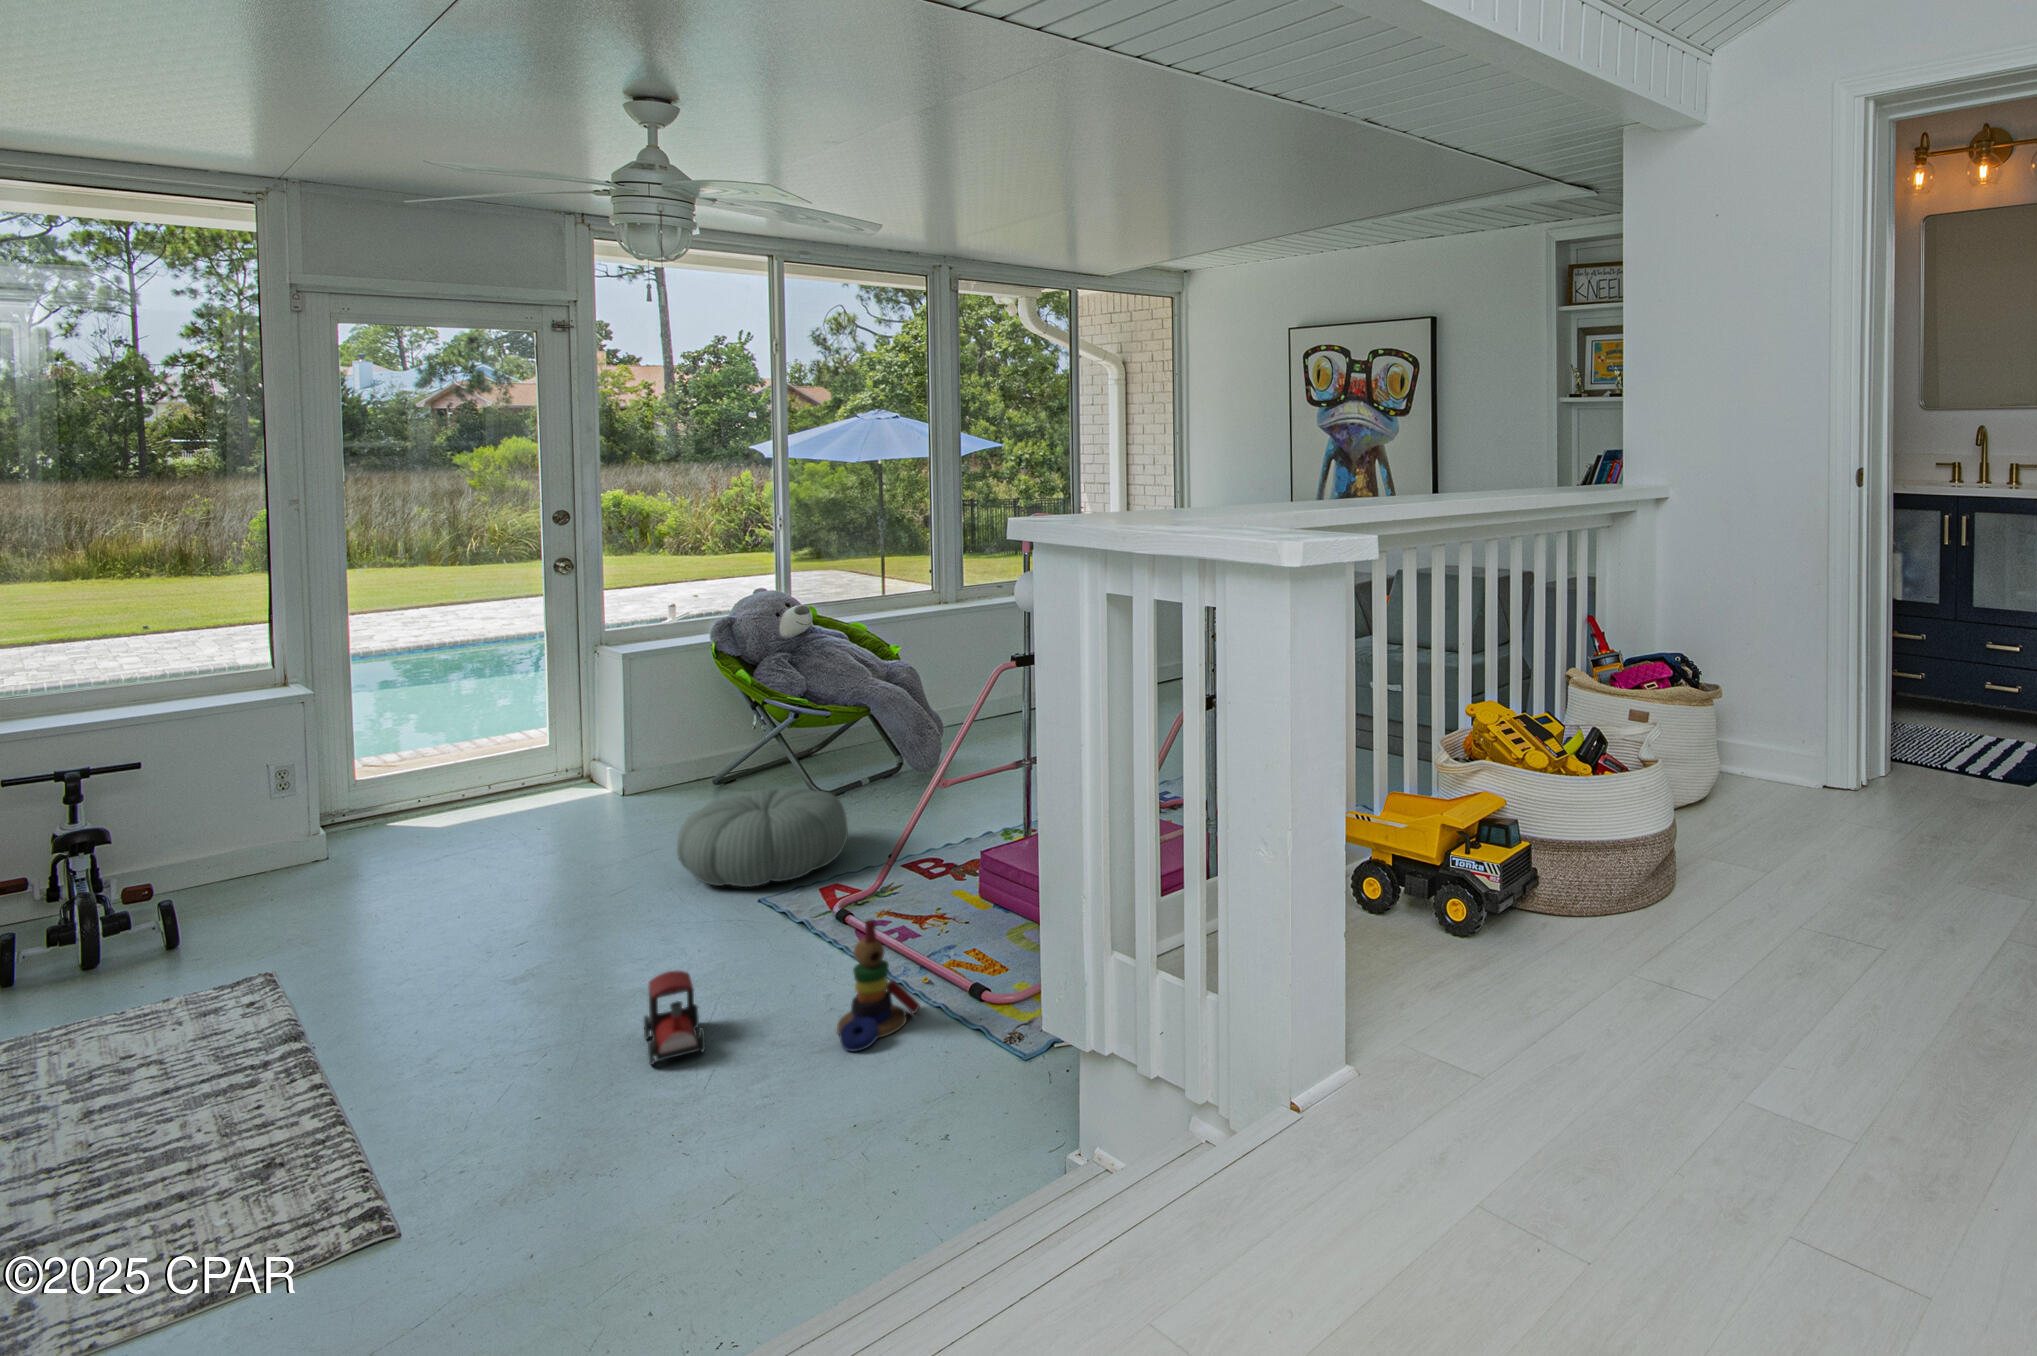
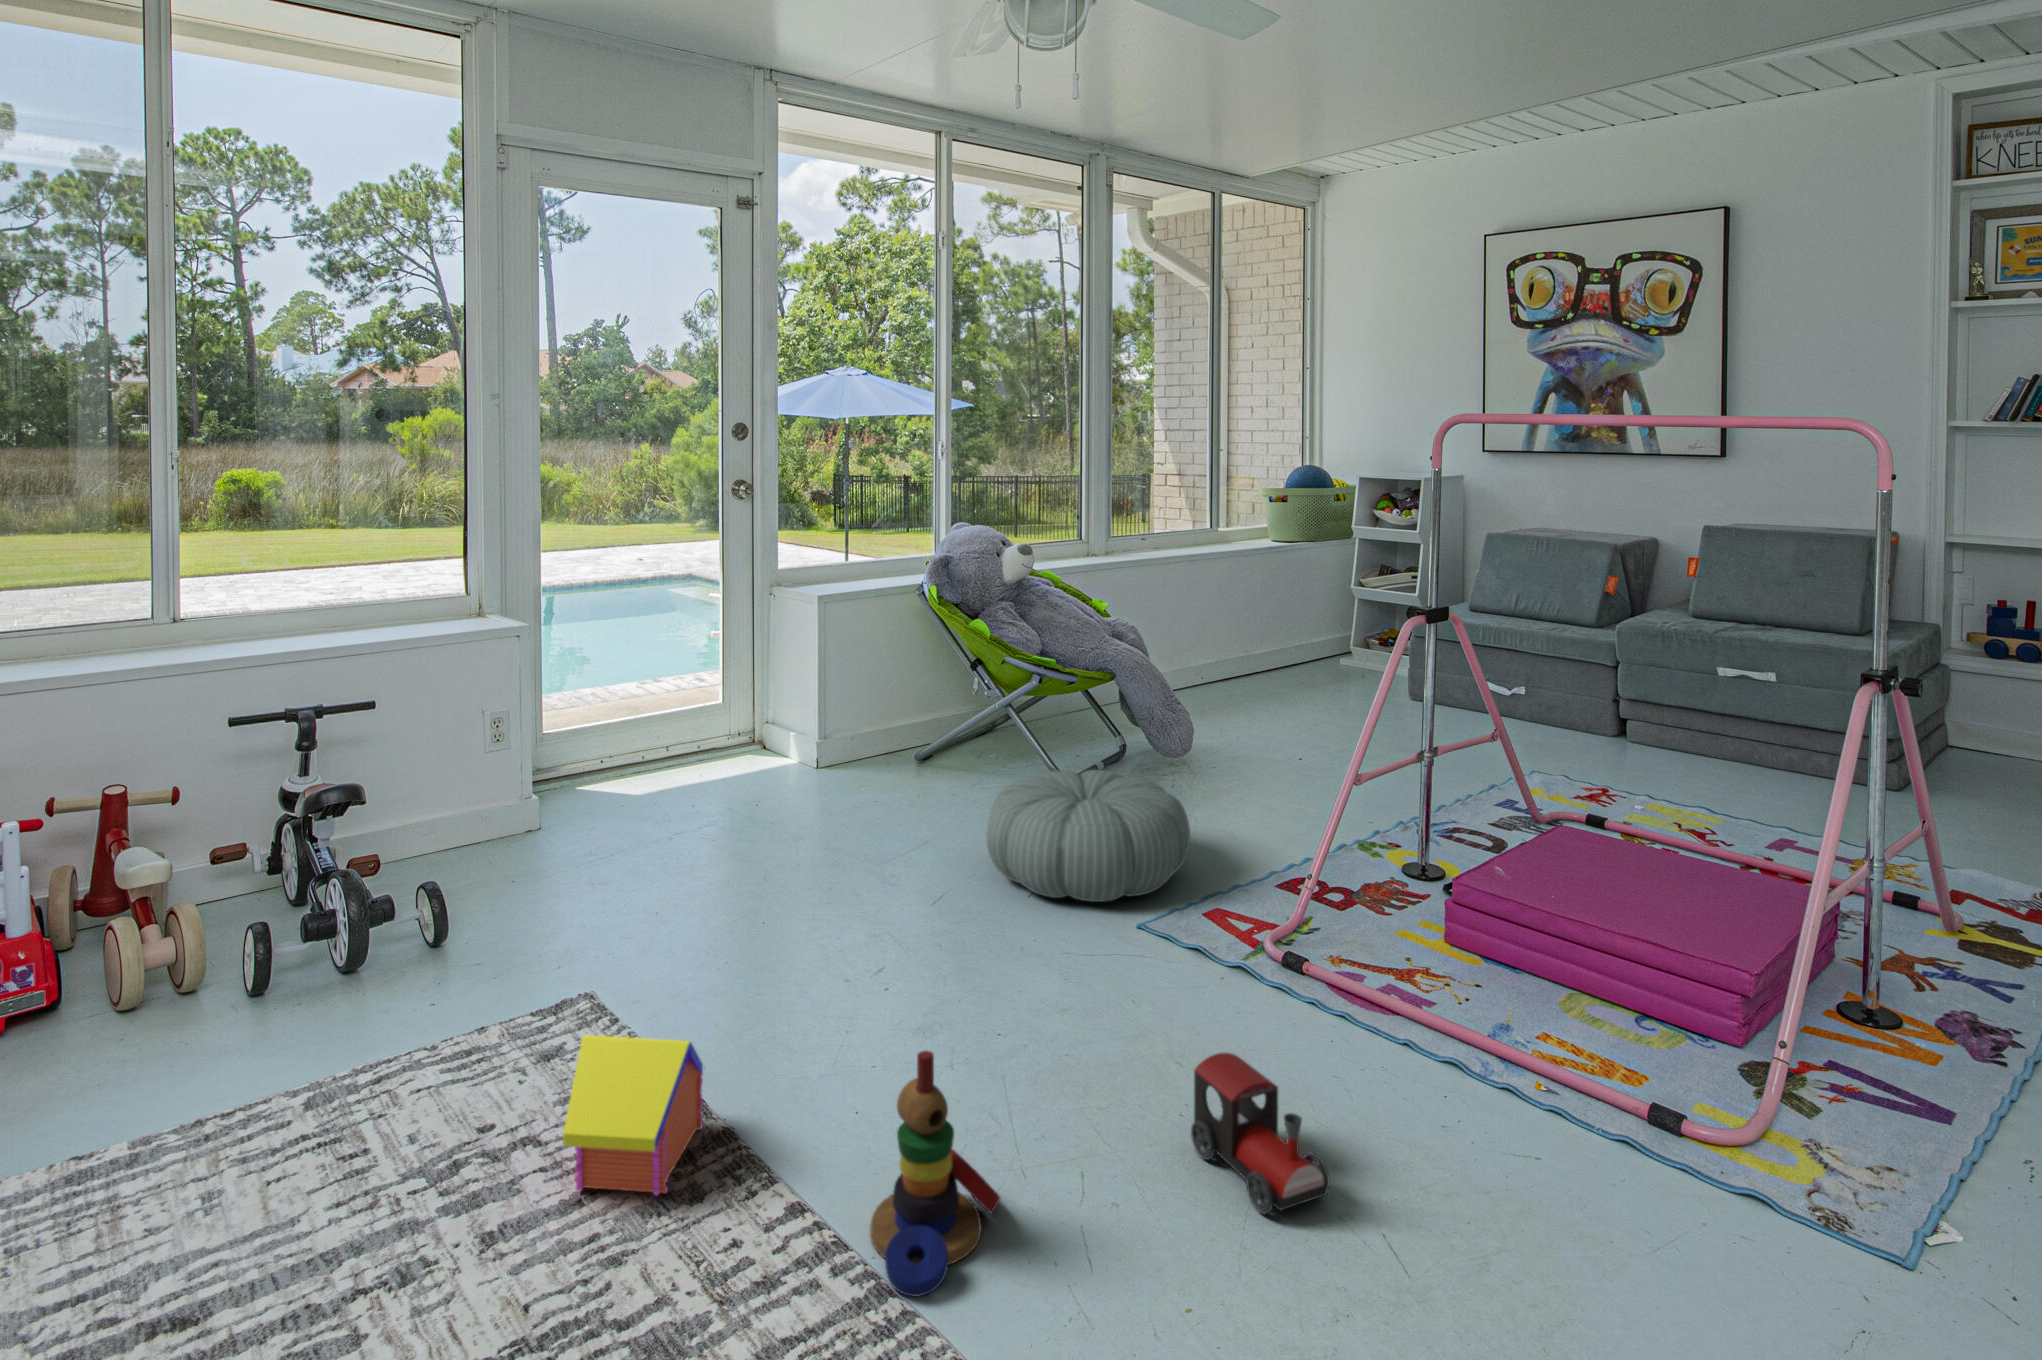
stacking toy: present [837,919,920,1051] -> present [870,1051,1000,1296]
toy house: none [157,985,300,1089] -> present [563,1035,703,1195]

